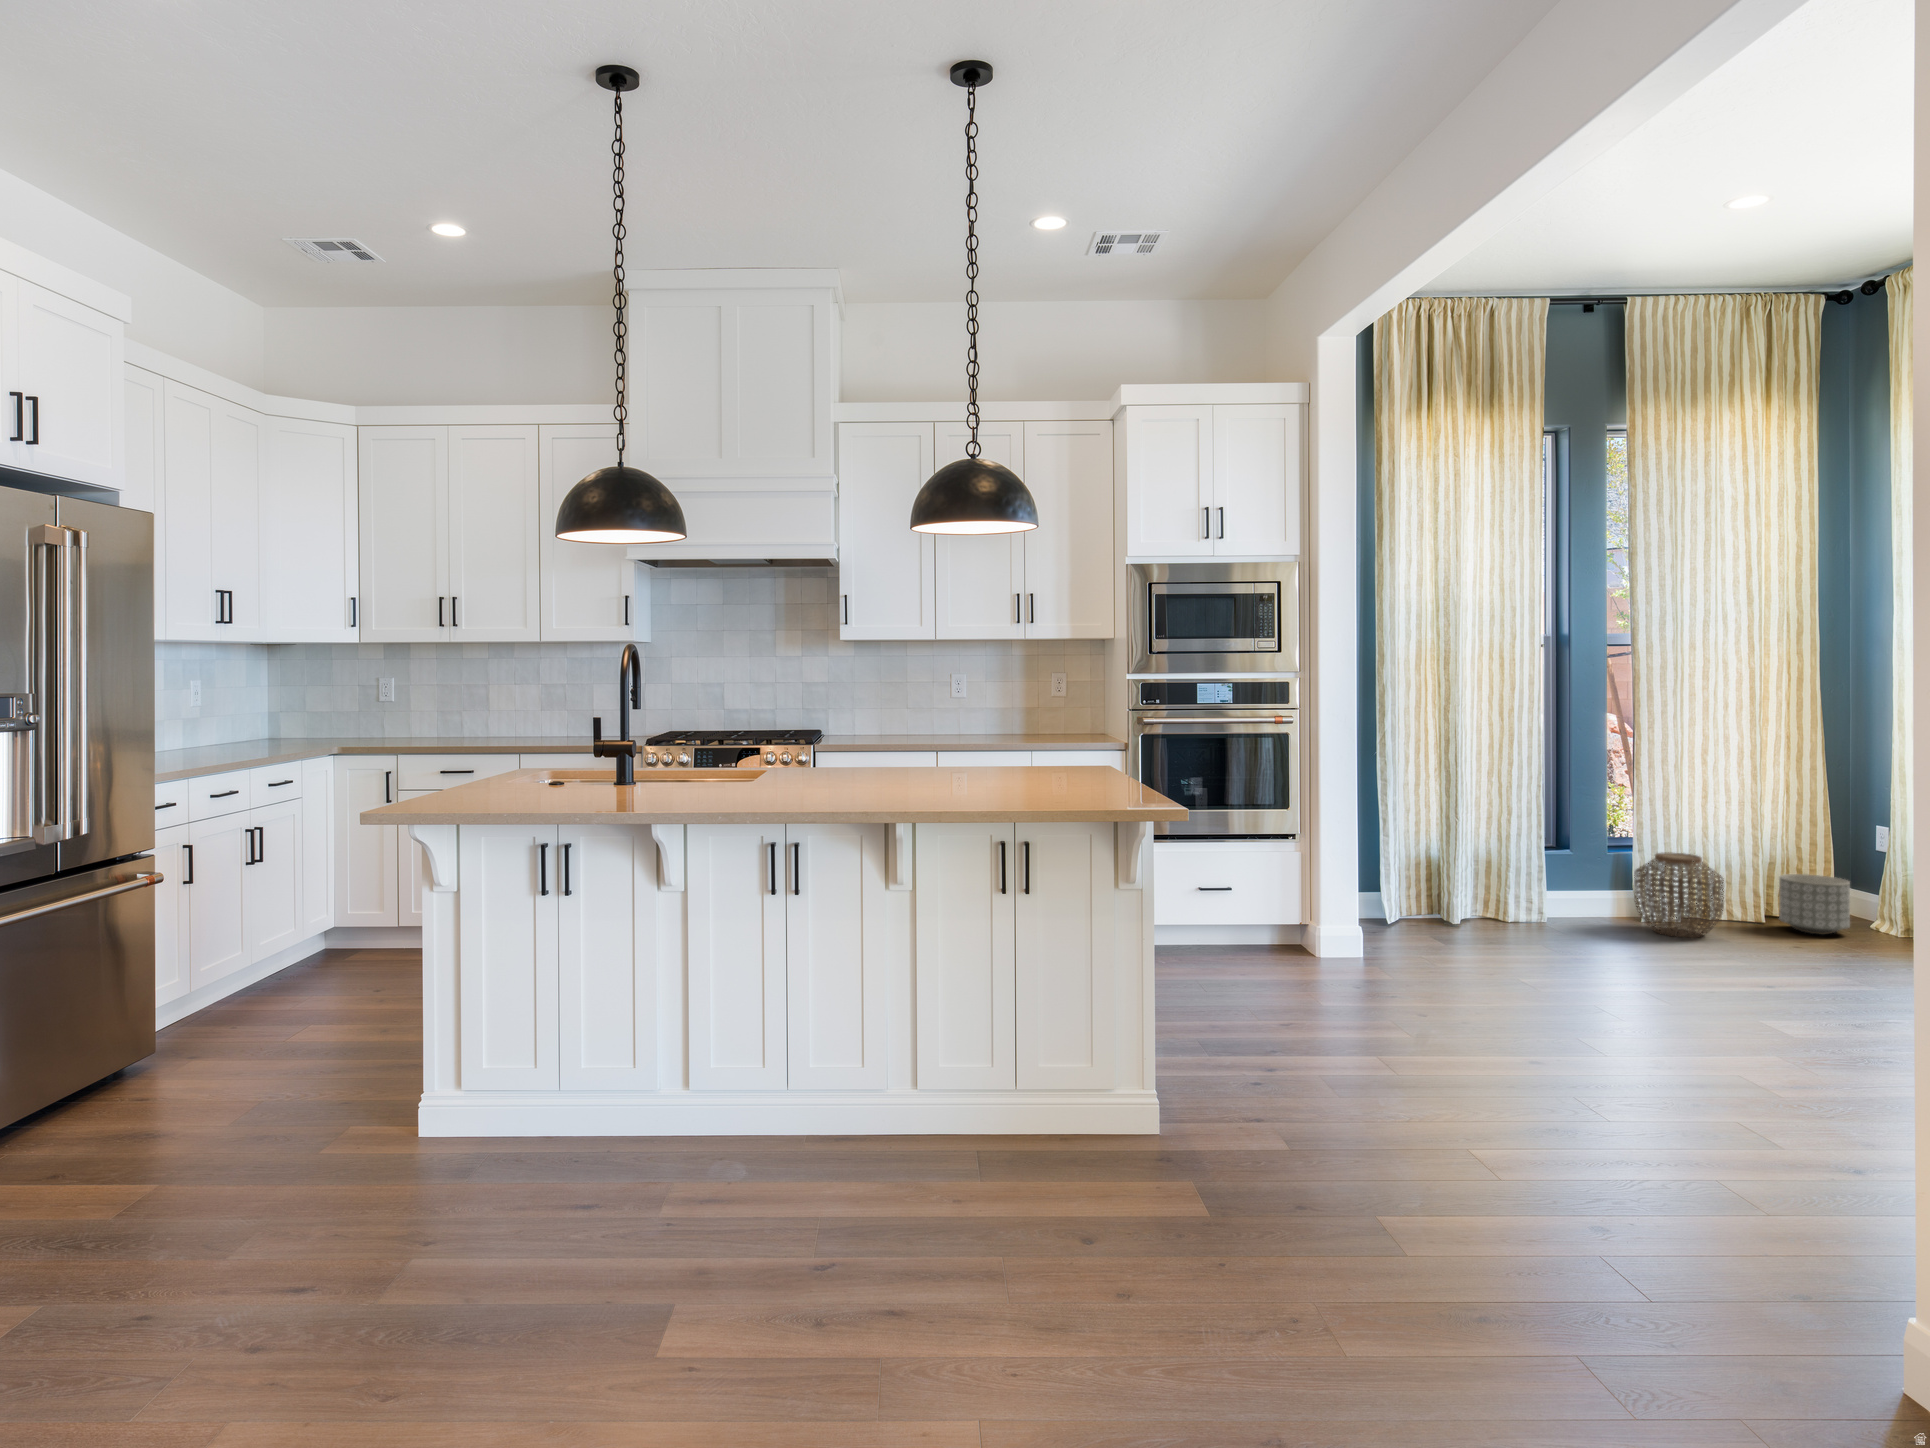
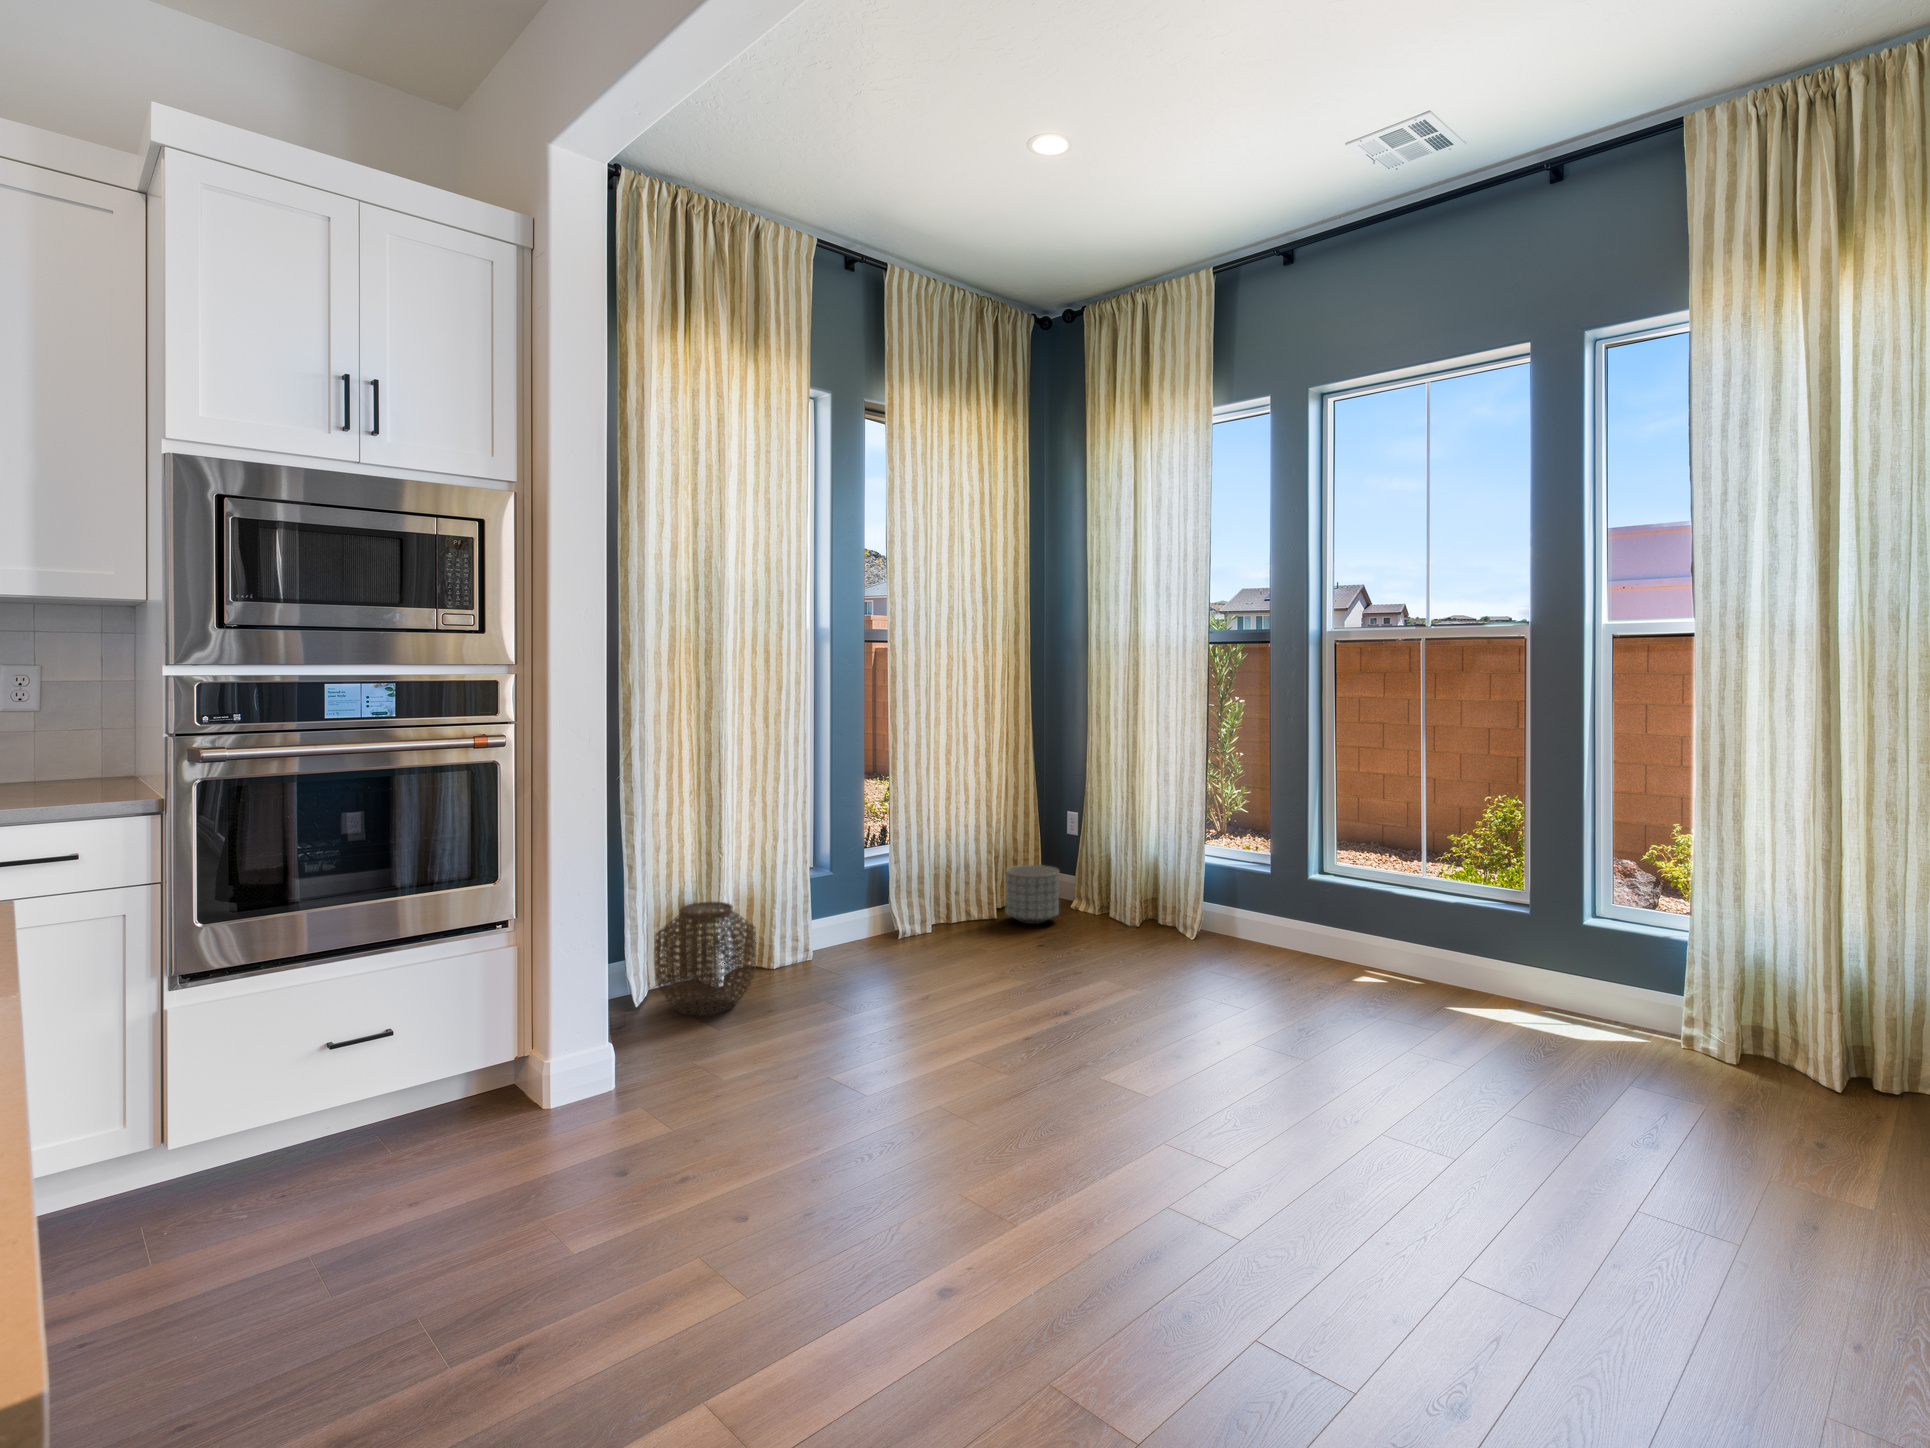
woven basket: present [1634,852,1724,937] -> present [654,902,756,1016]

